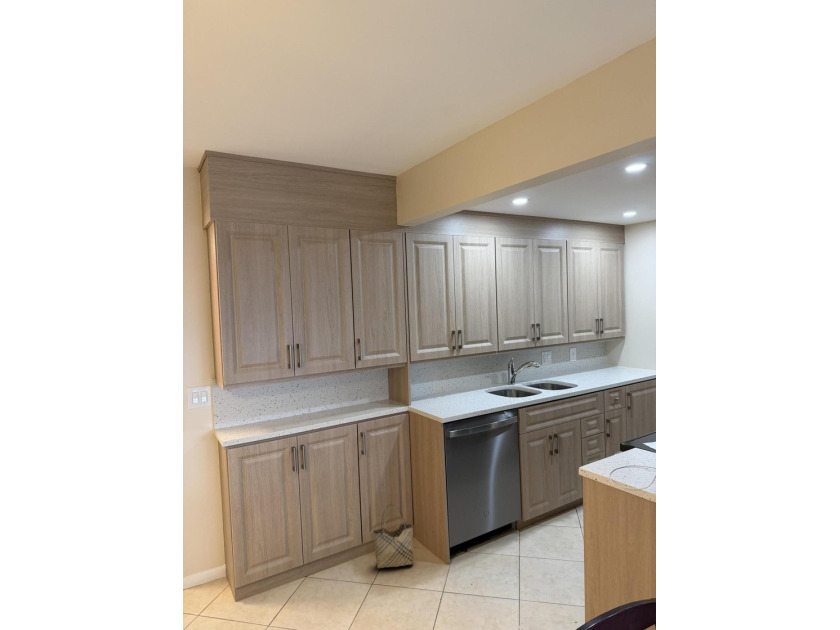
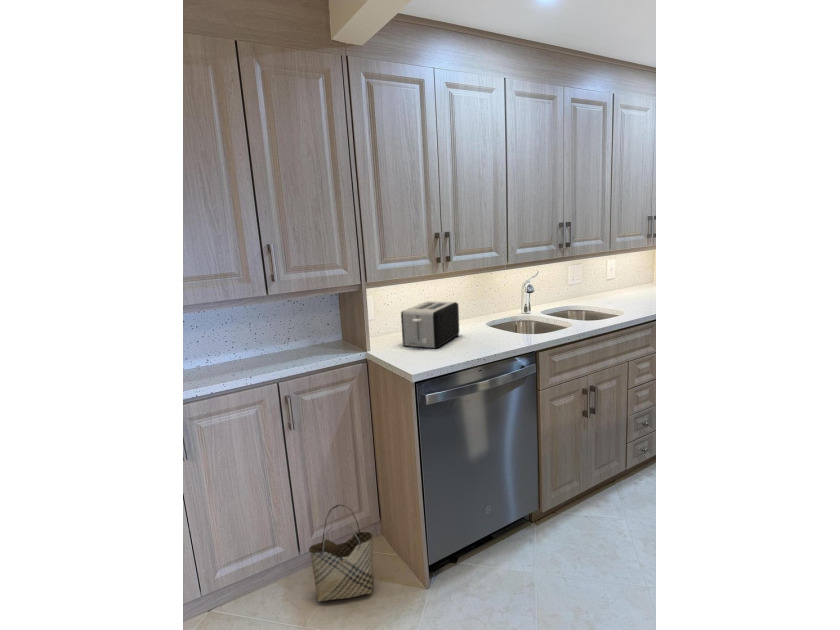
toaster: none [430,375,467,405] -> present [401,301,459,348]

